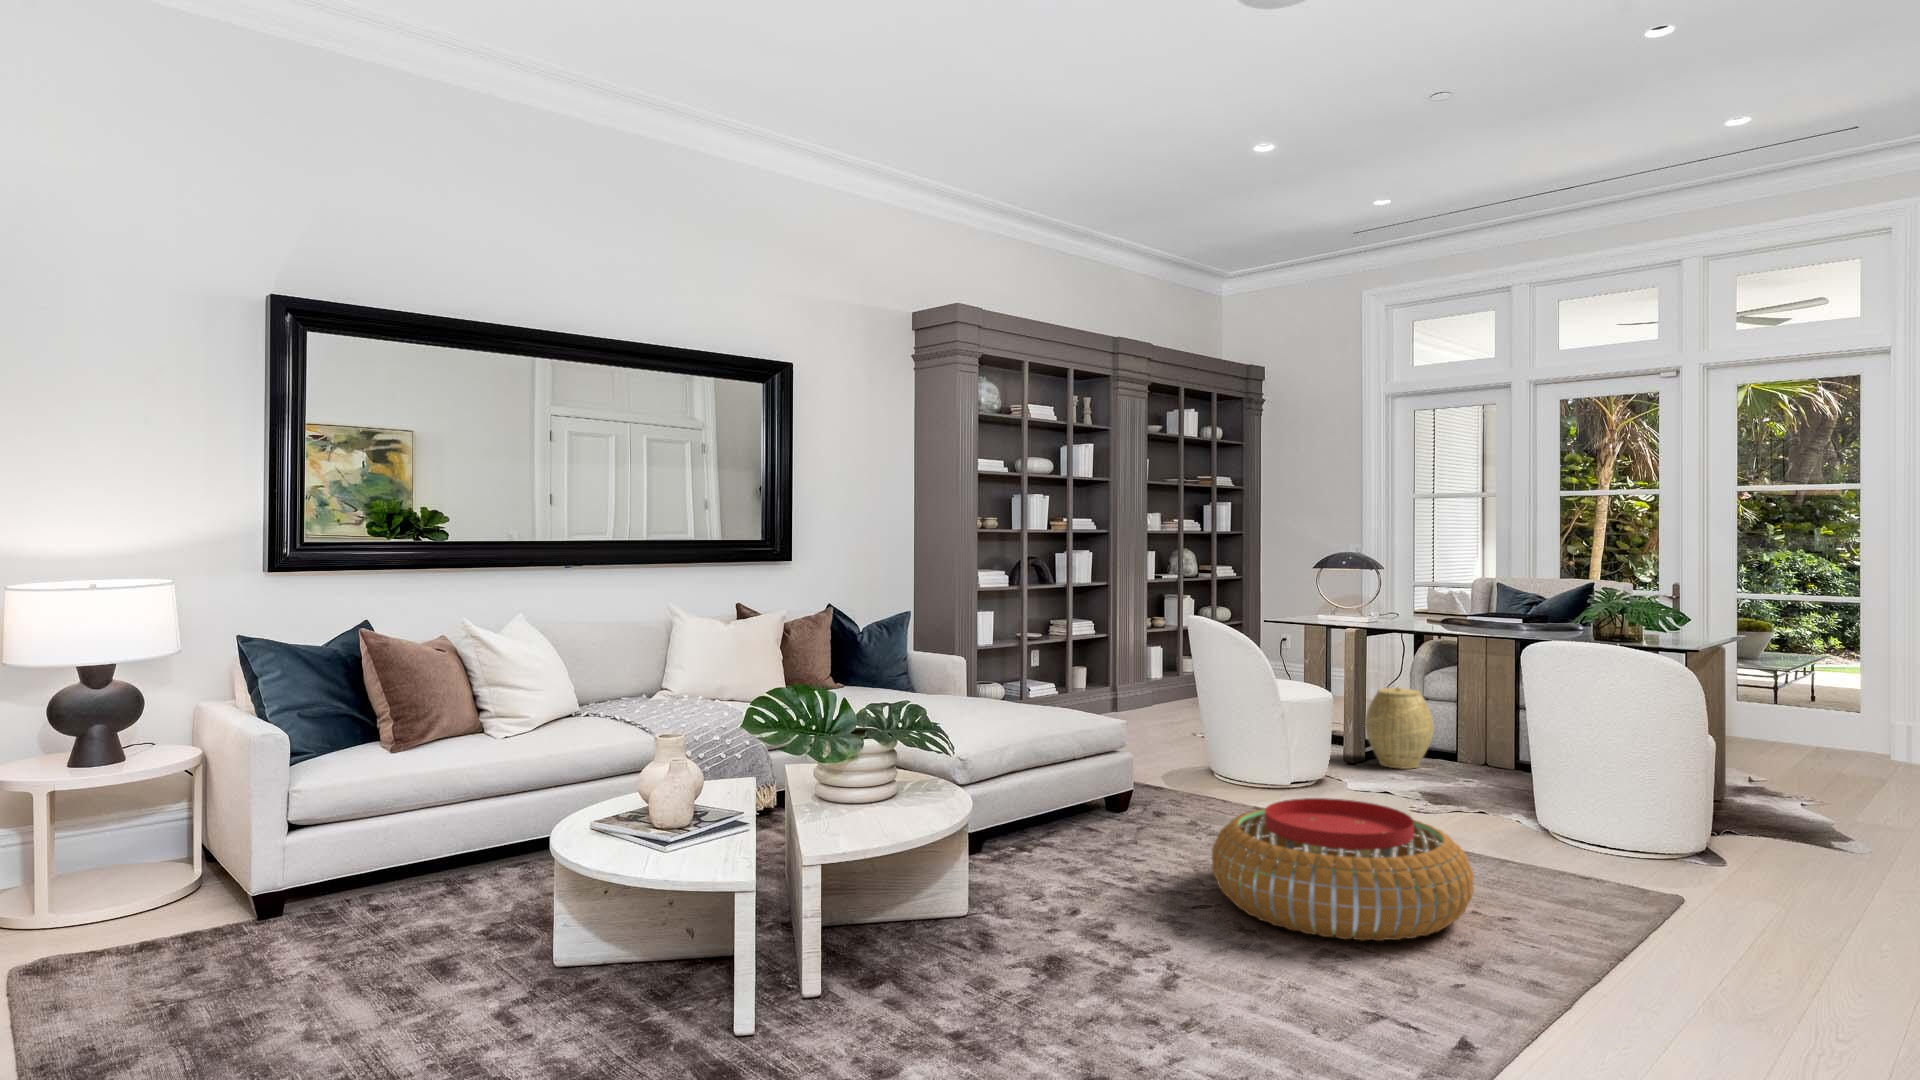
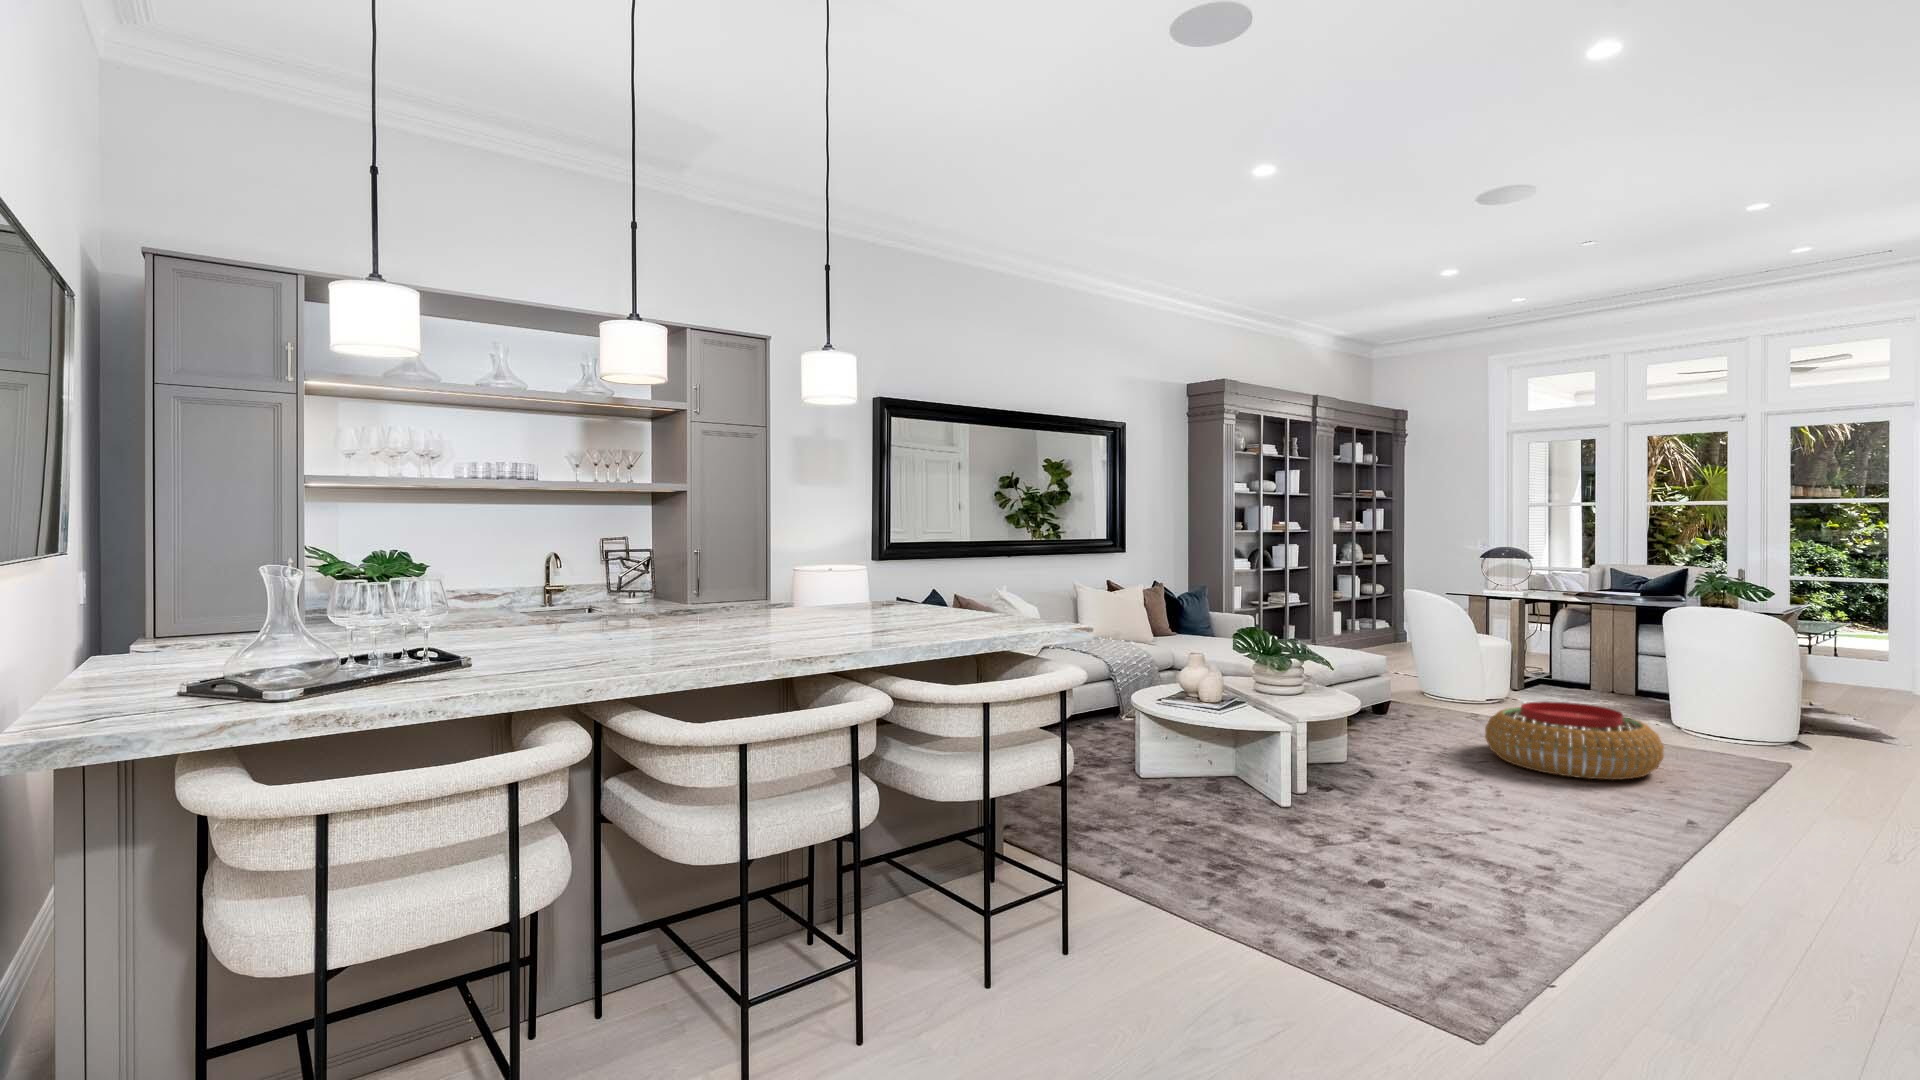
woven basket: present [1365,687,1434,769] -> none [1526,638,1577,693]

